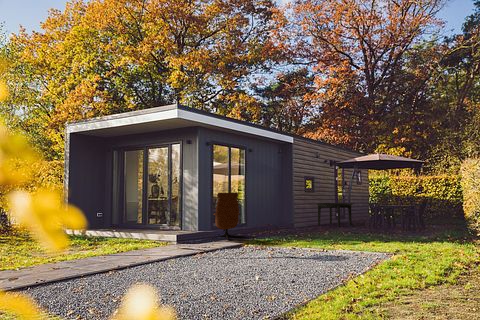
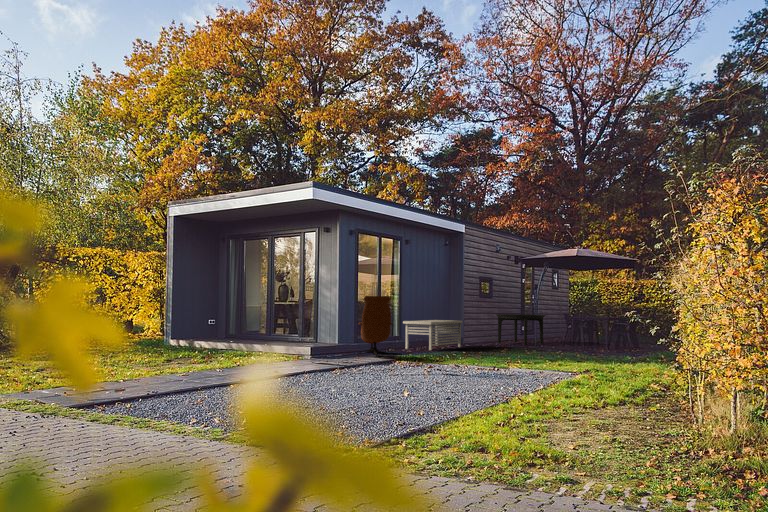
storage bench: none [248,209,292,233] -> present [403,320,462,350]

